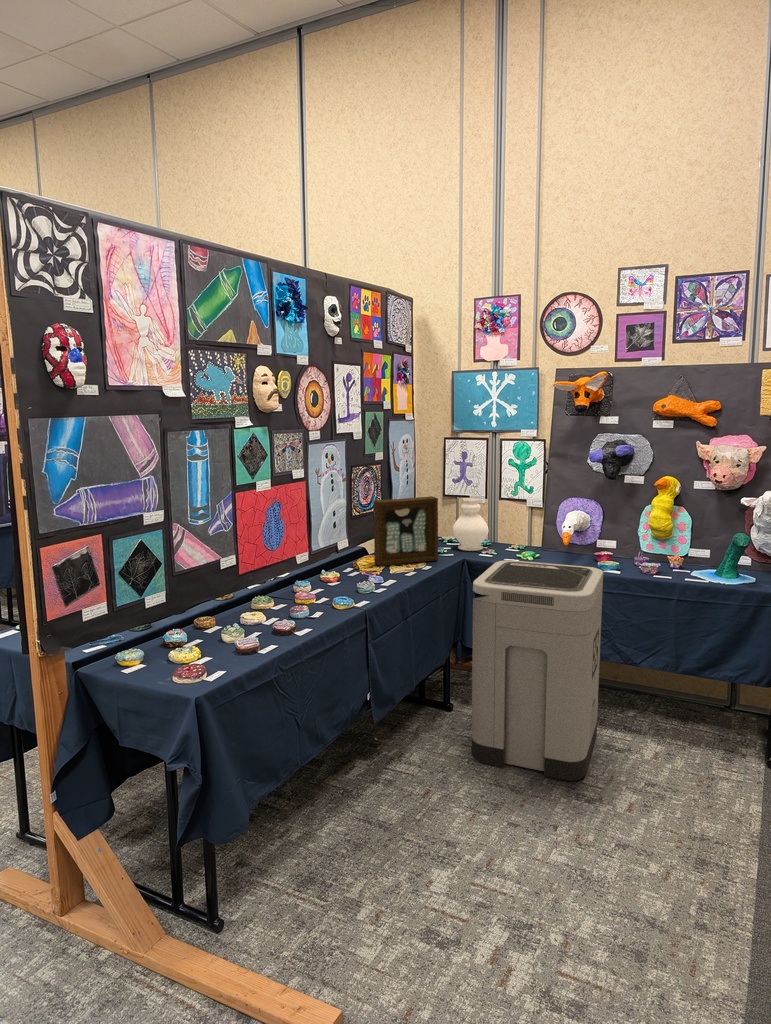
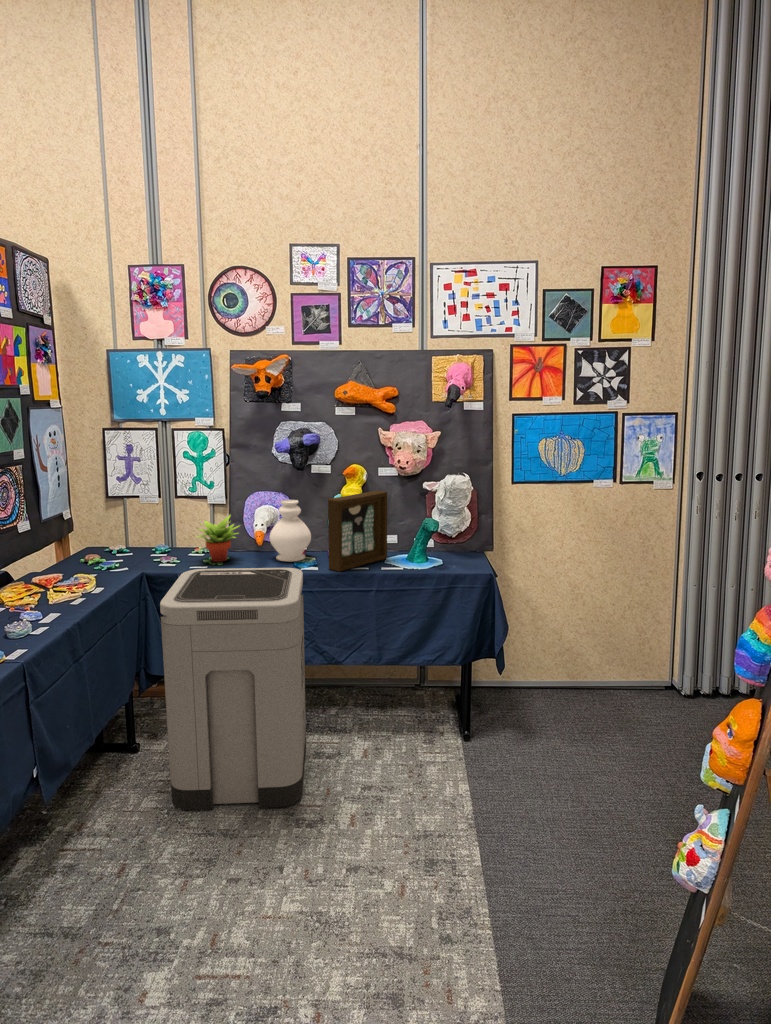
picture frame: present [374,496,438,566] -> present [328,491,387,572]
decorative vase: present [453,498,489,551] -> present [270,500,311,562]
succulent plant: none [511,516,553,558] -> present [197,515,239,562]

